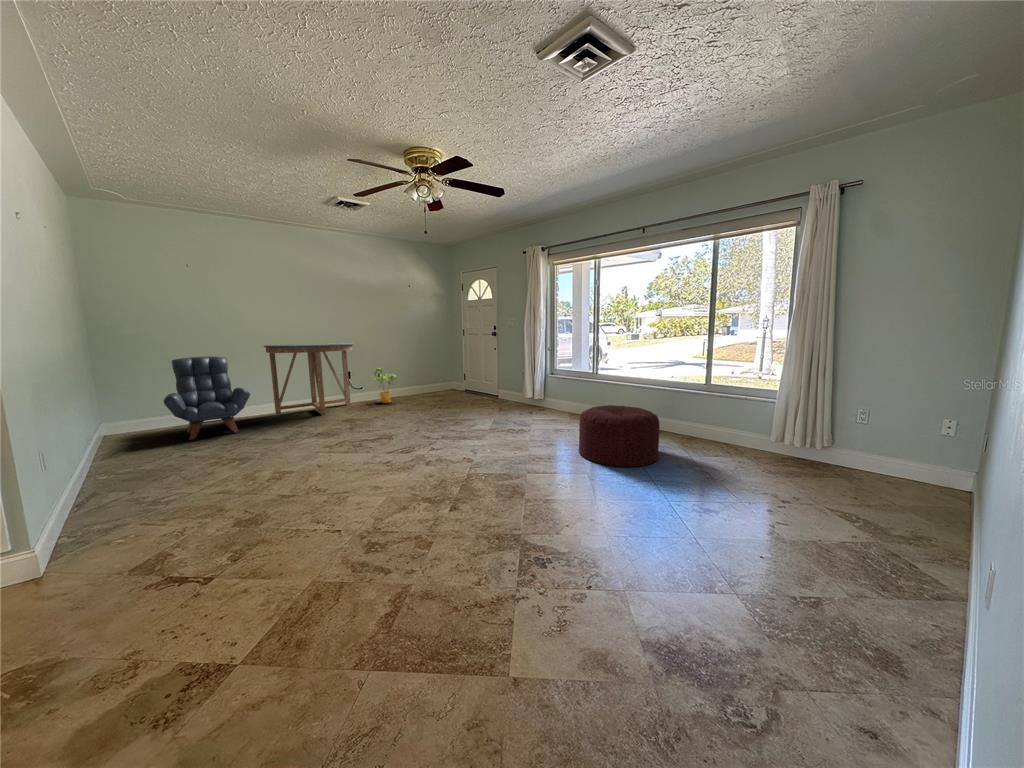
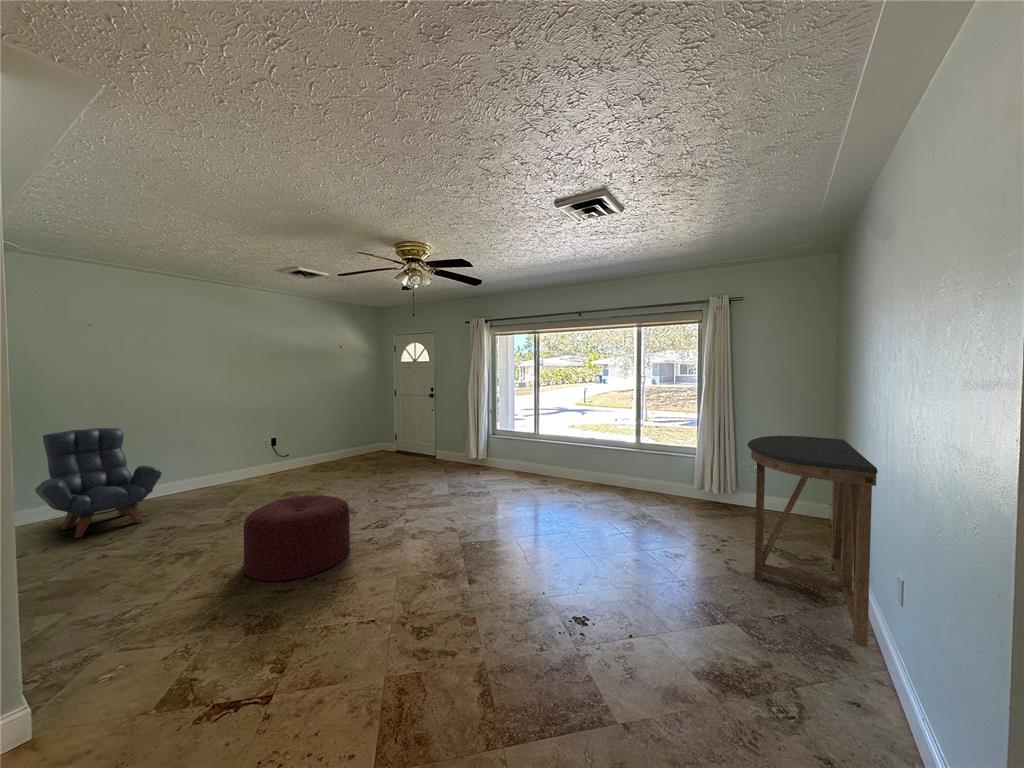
console table: present [264,343,354,415] -> present [748,436,878,647]
house plant: present [373,368,396,403] -> none [298,433,328,471]
ottoman: present [579,405,659,467] -> present [244,495,350,581]

